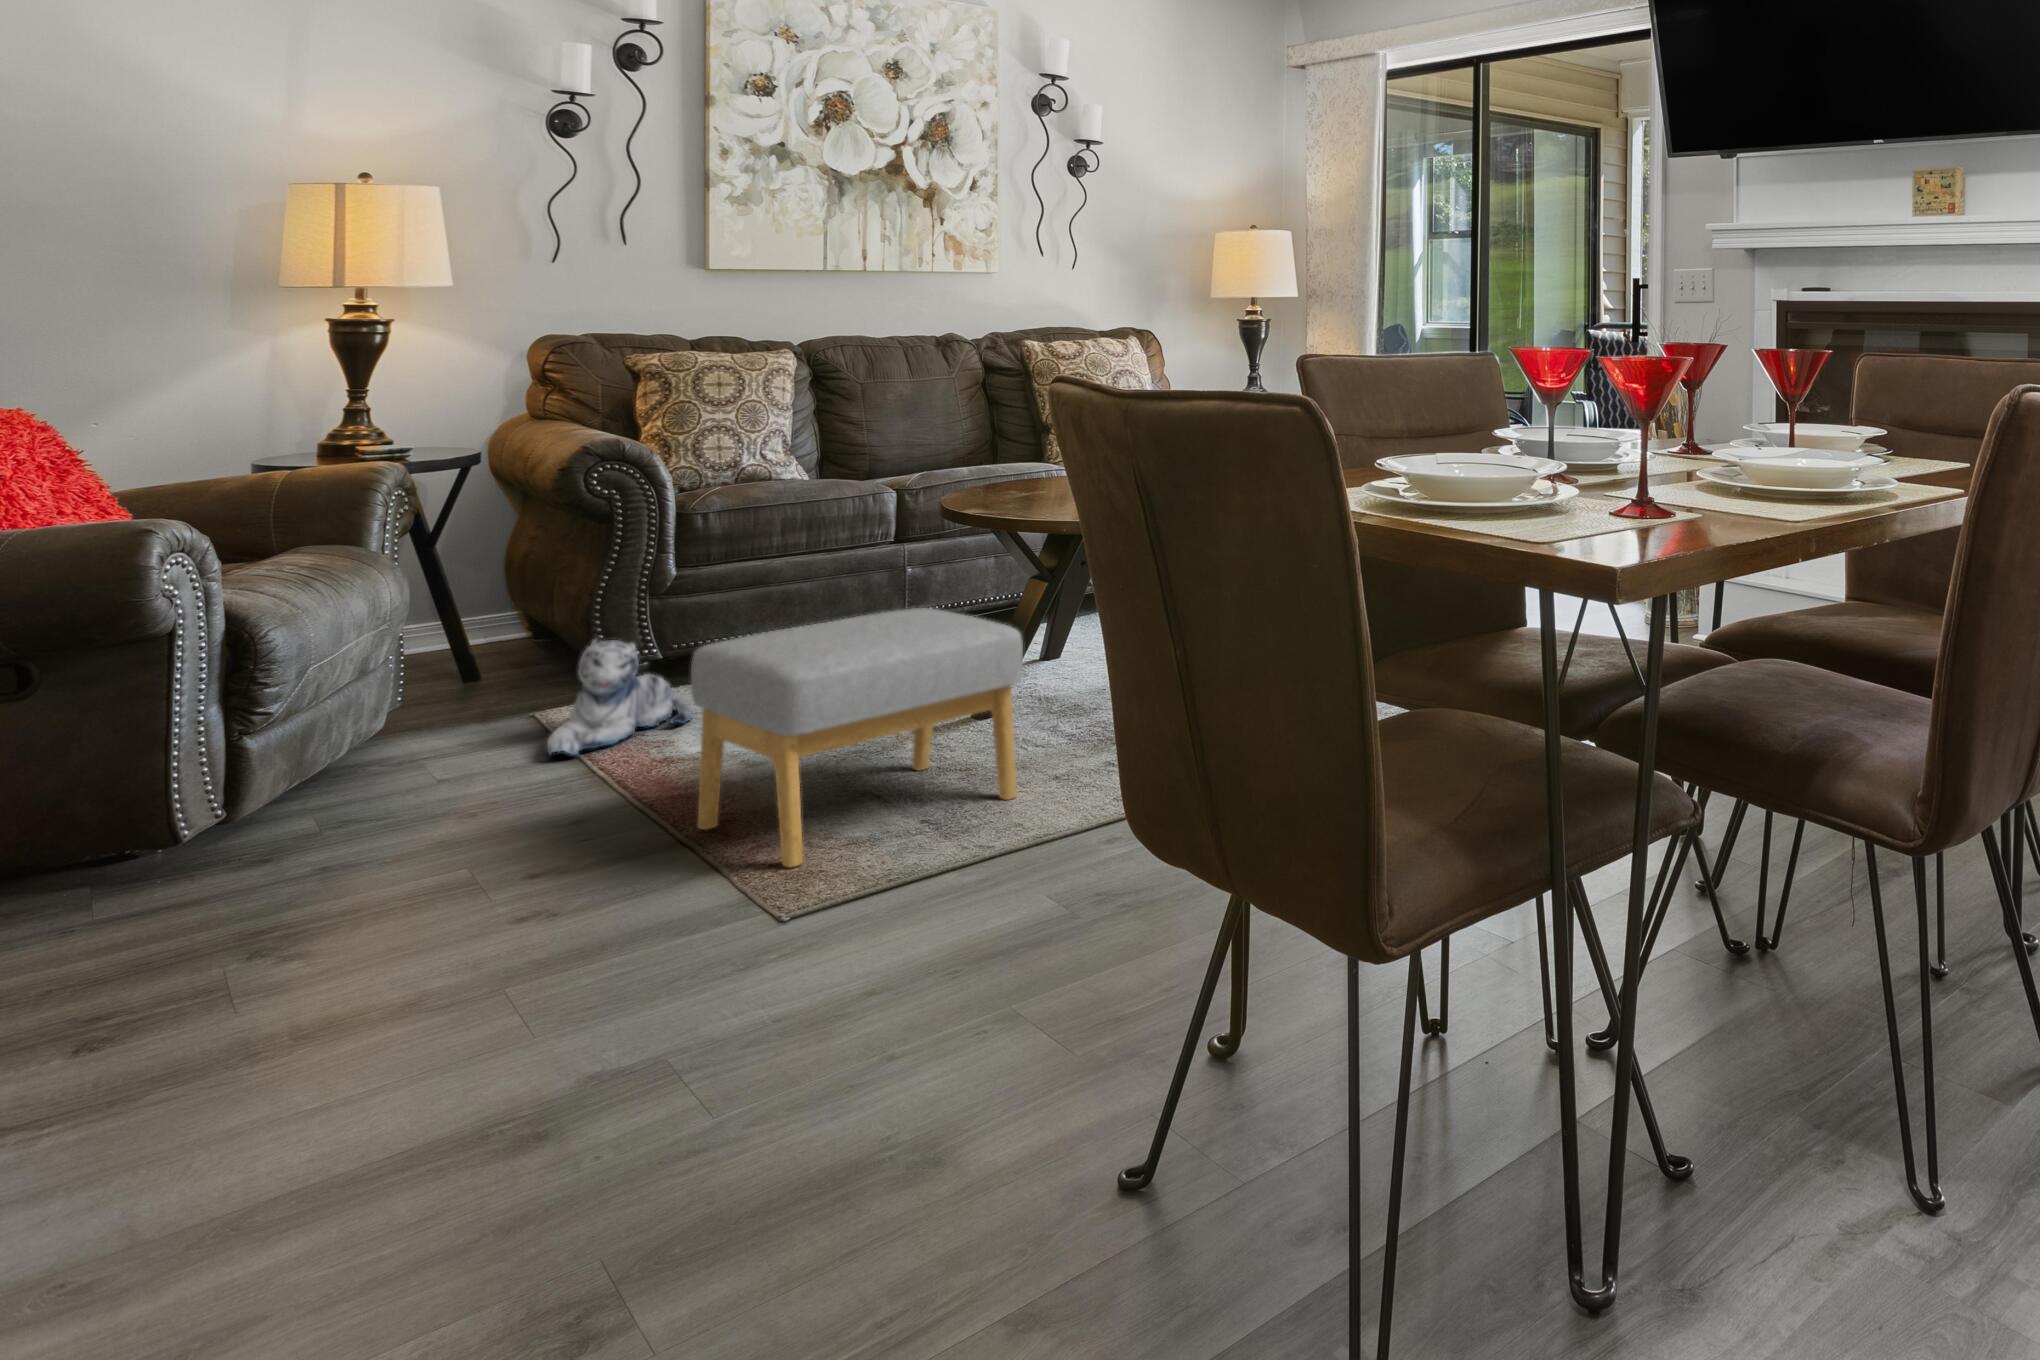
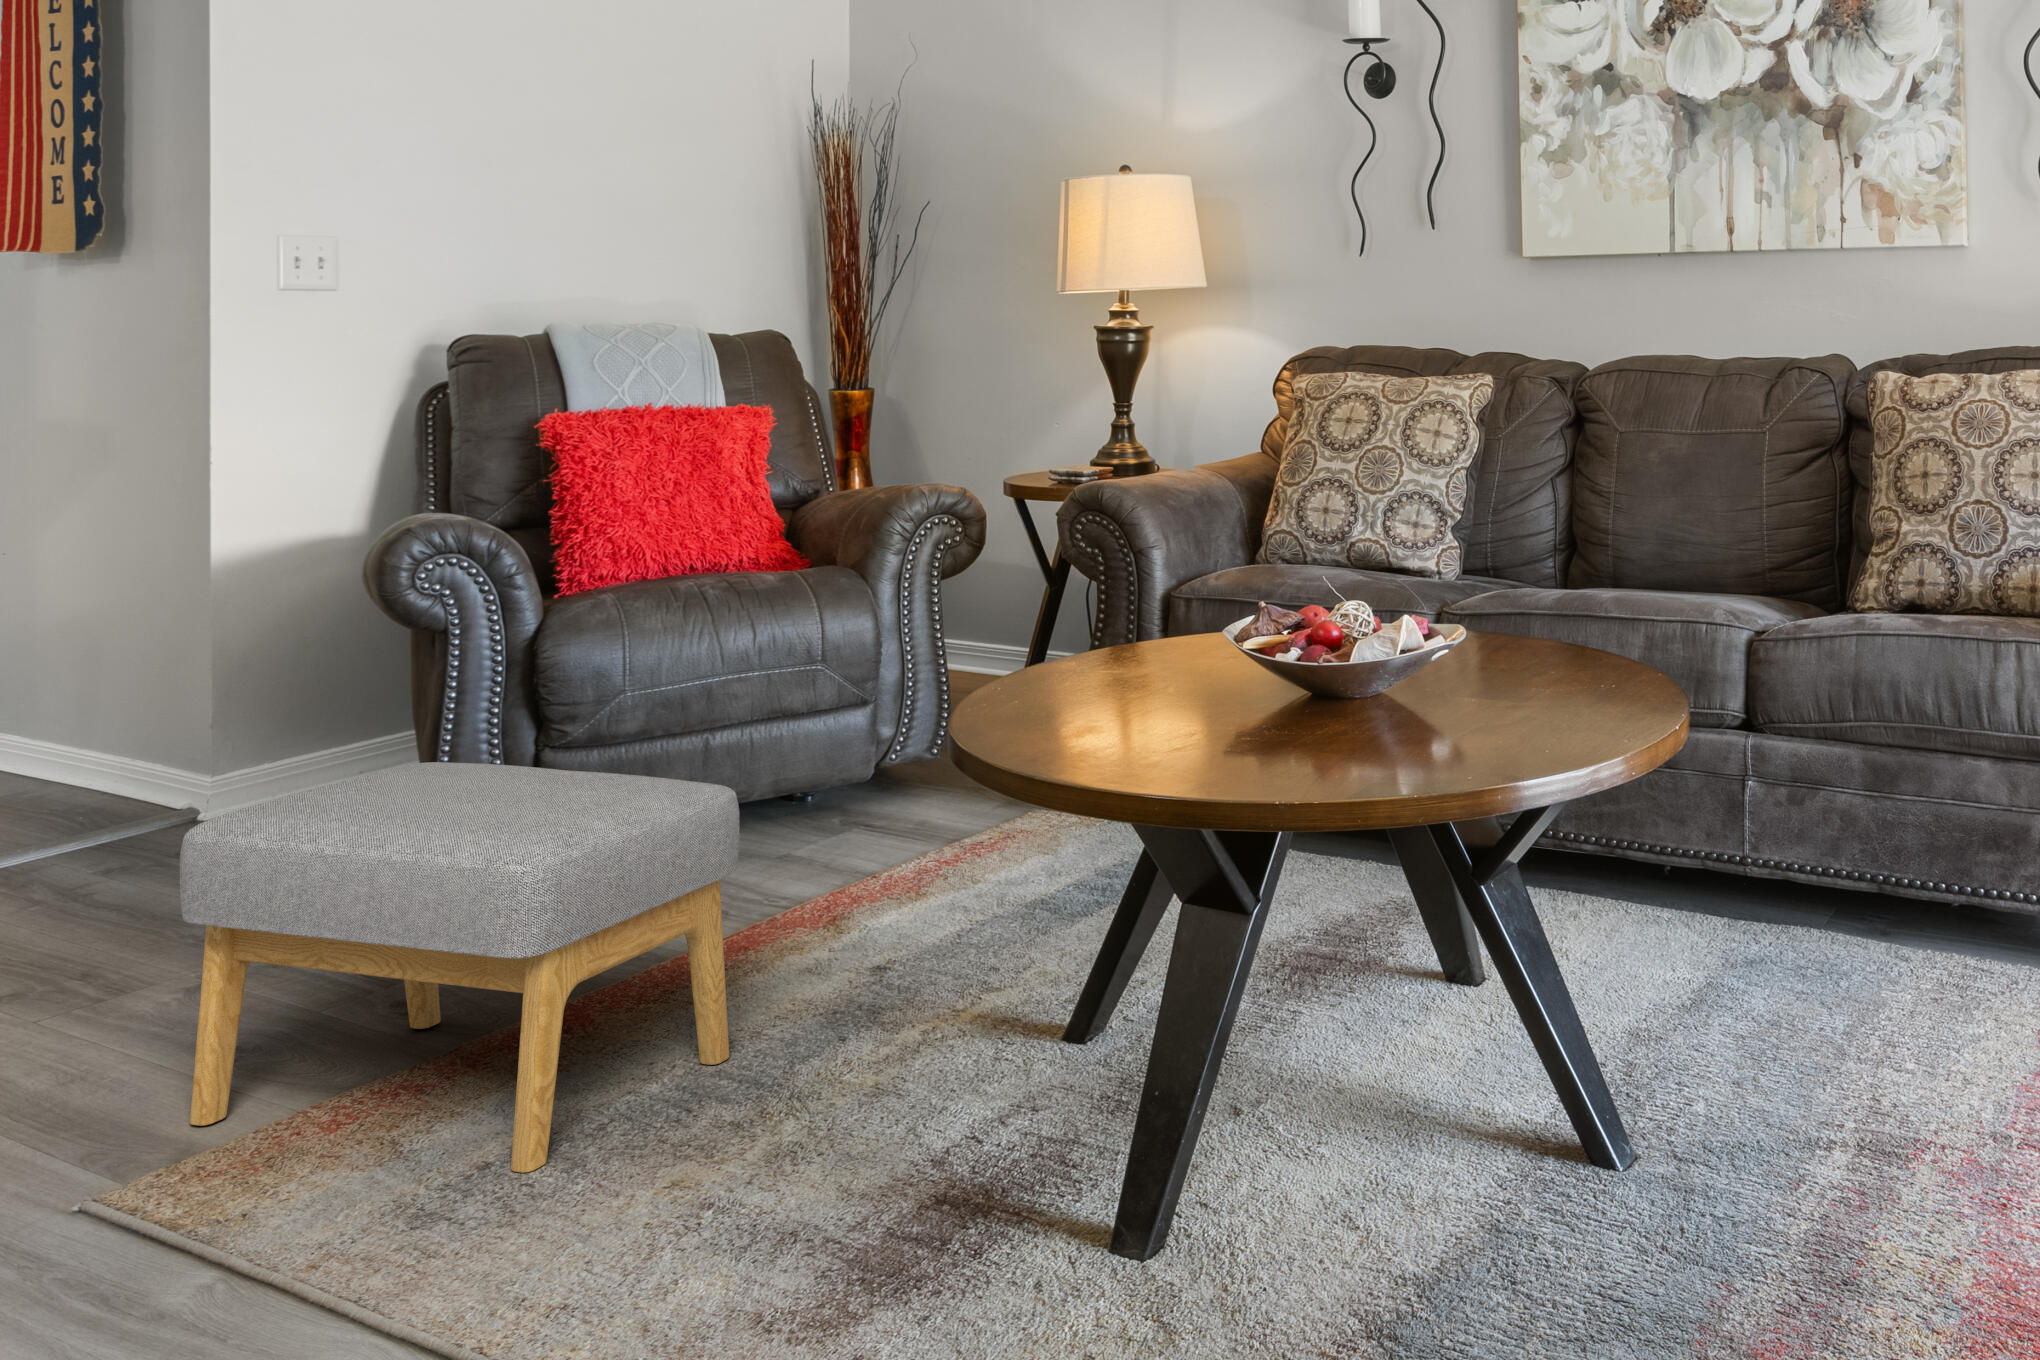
plush toy: present [547,639,692,755] -> none [747,738,1011,883]

